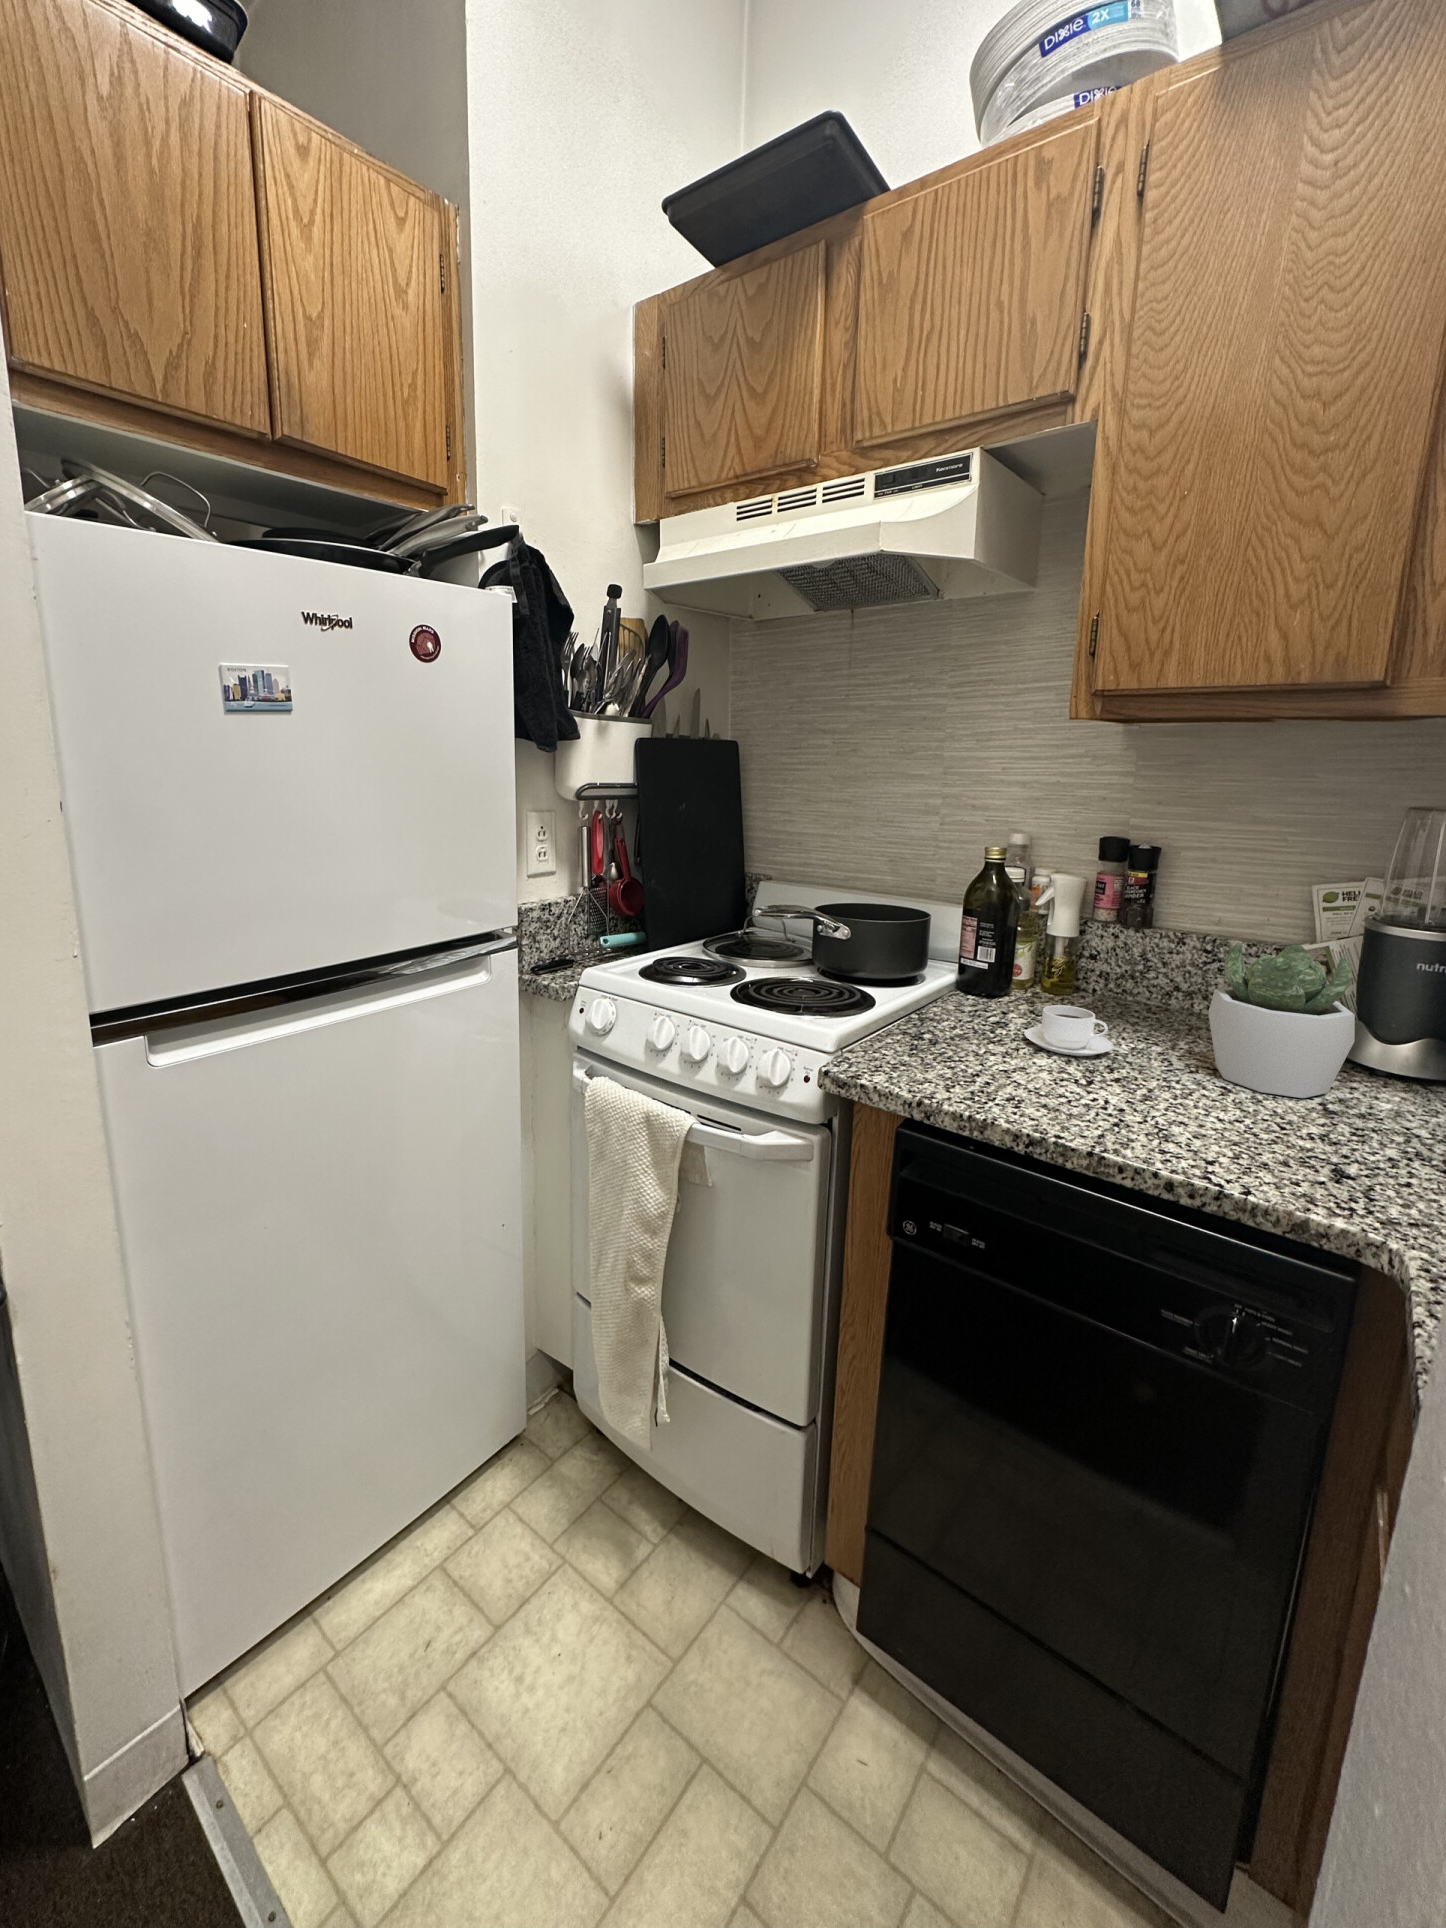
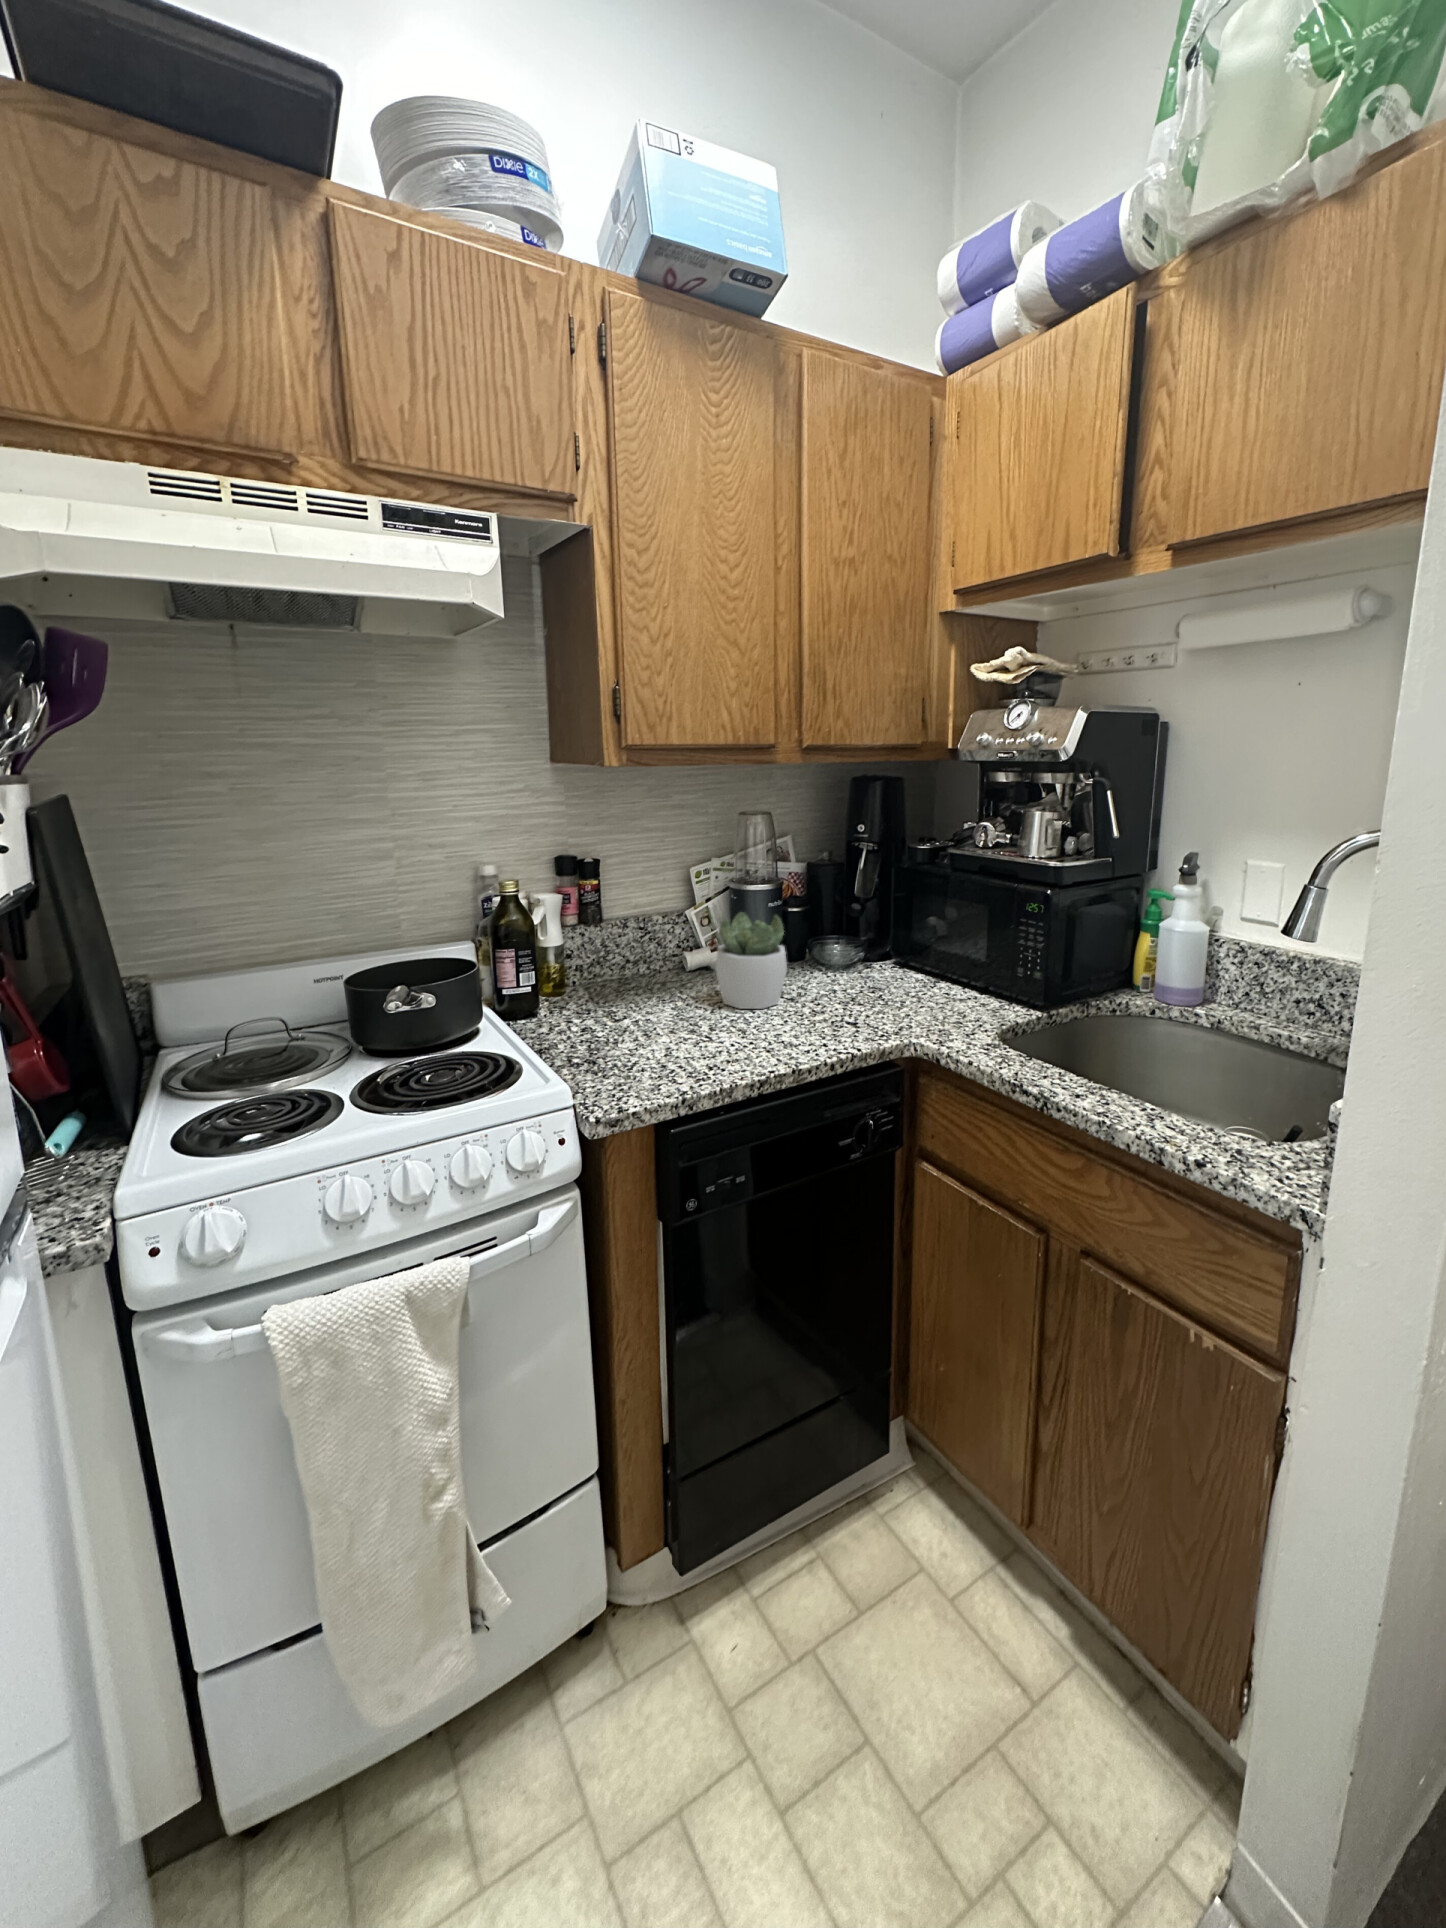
coffee cup: present [1024,1005,1113,1056] -> none [620,993,683,1031]

